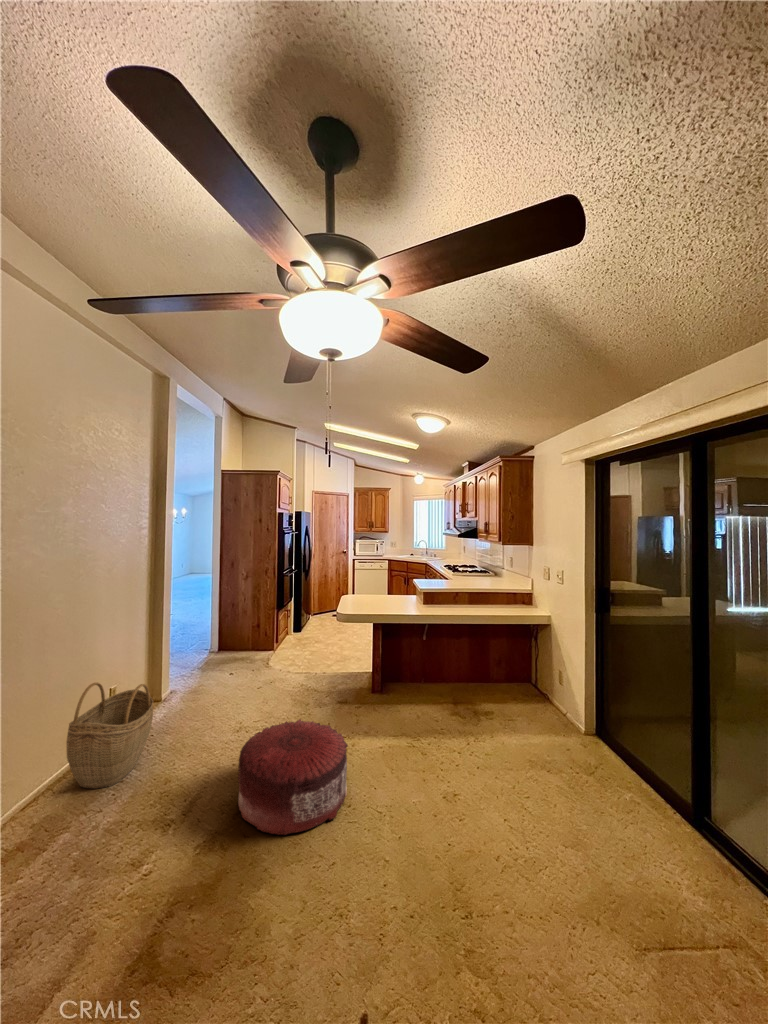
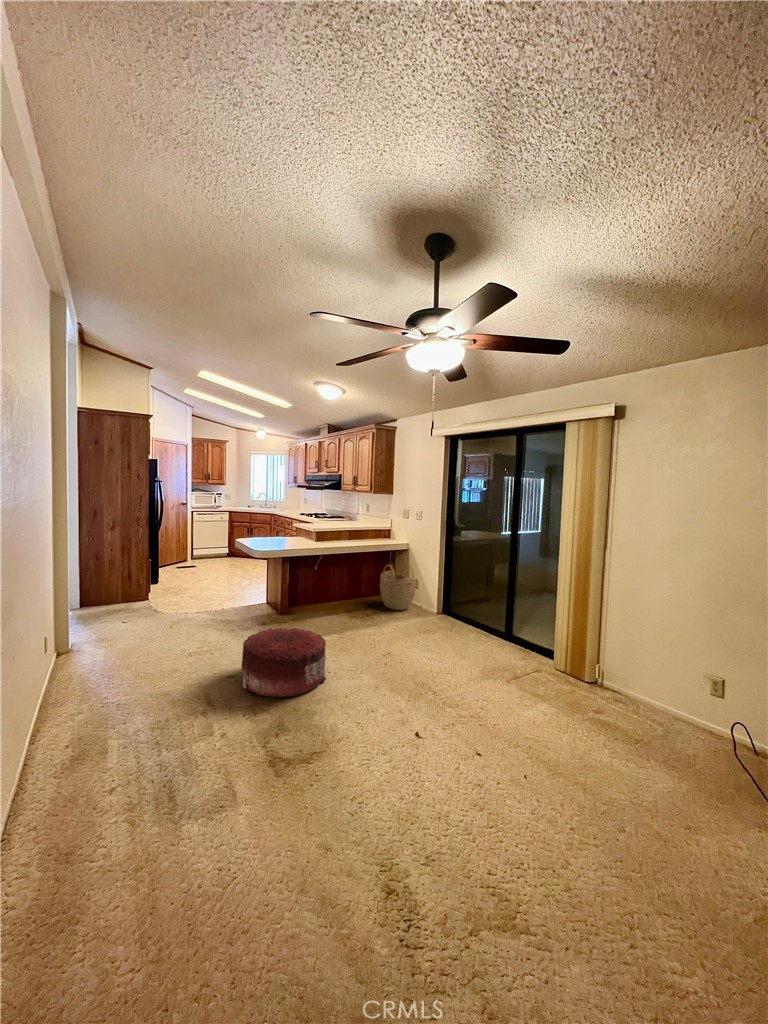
woven basket: present [66,683,153,789] -> present [380,564,416,610]

